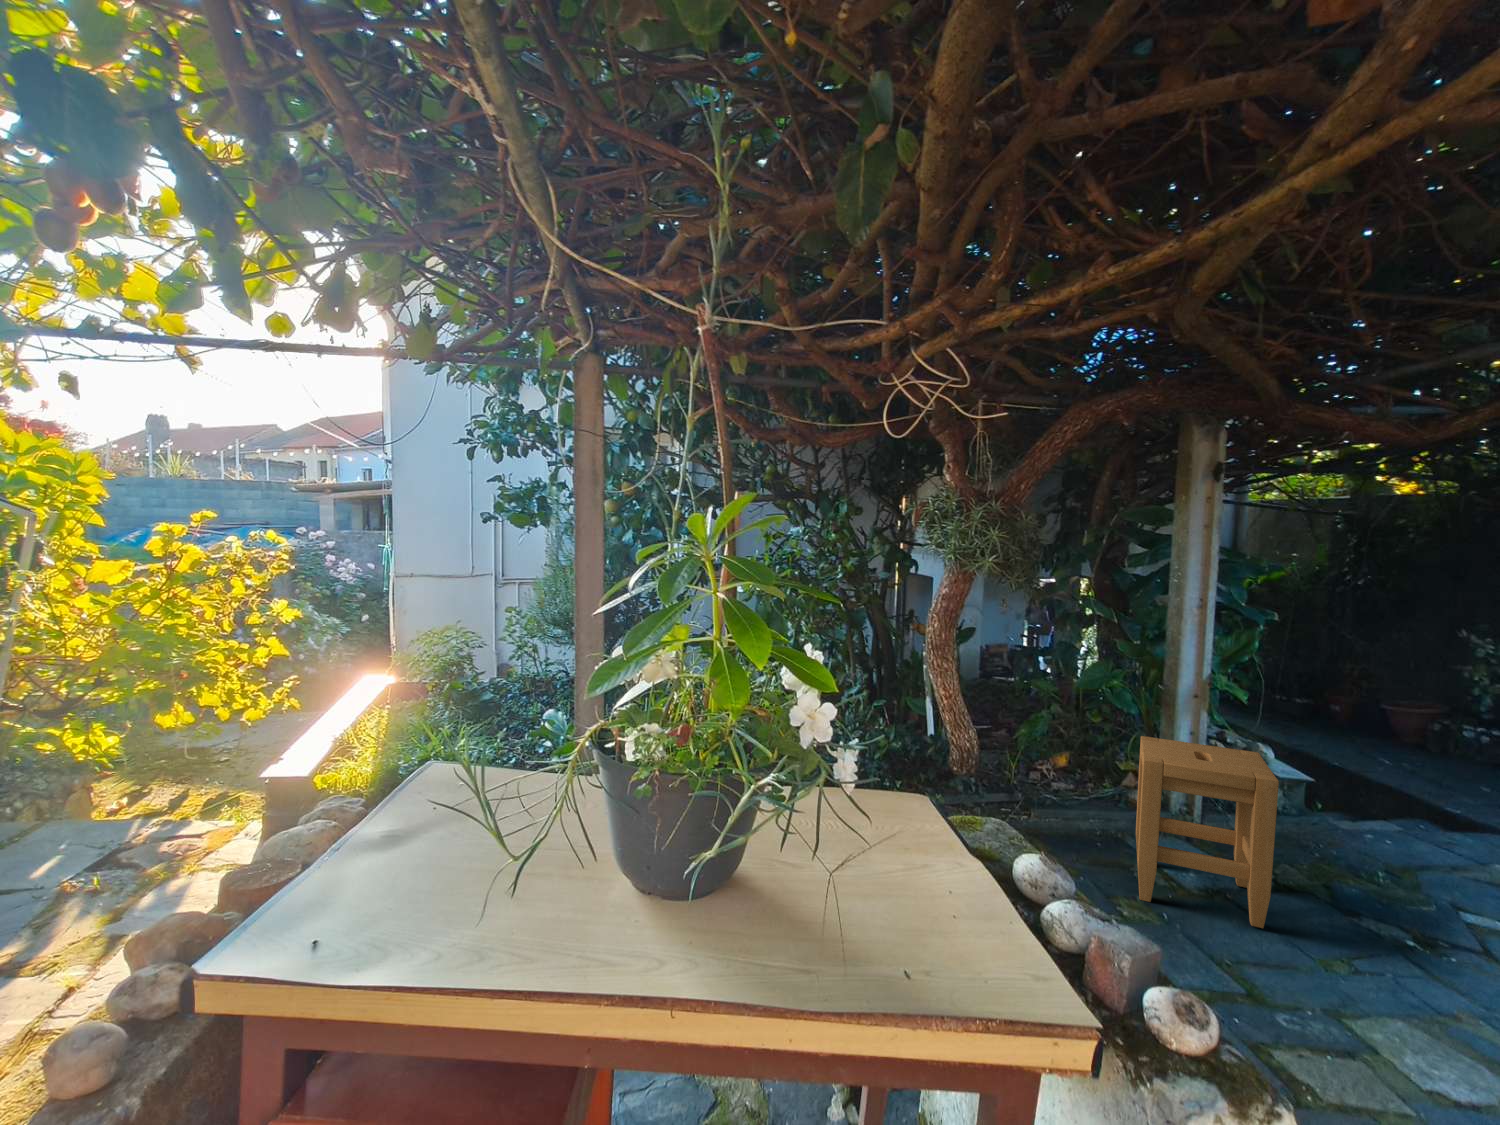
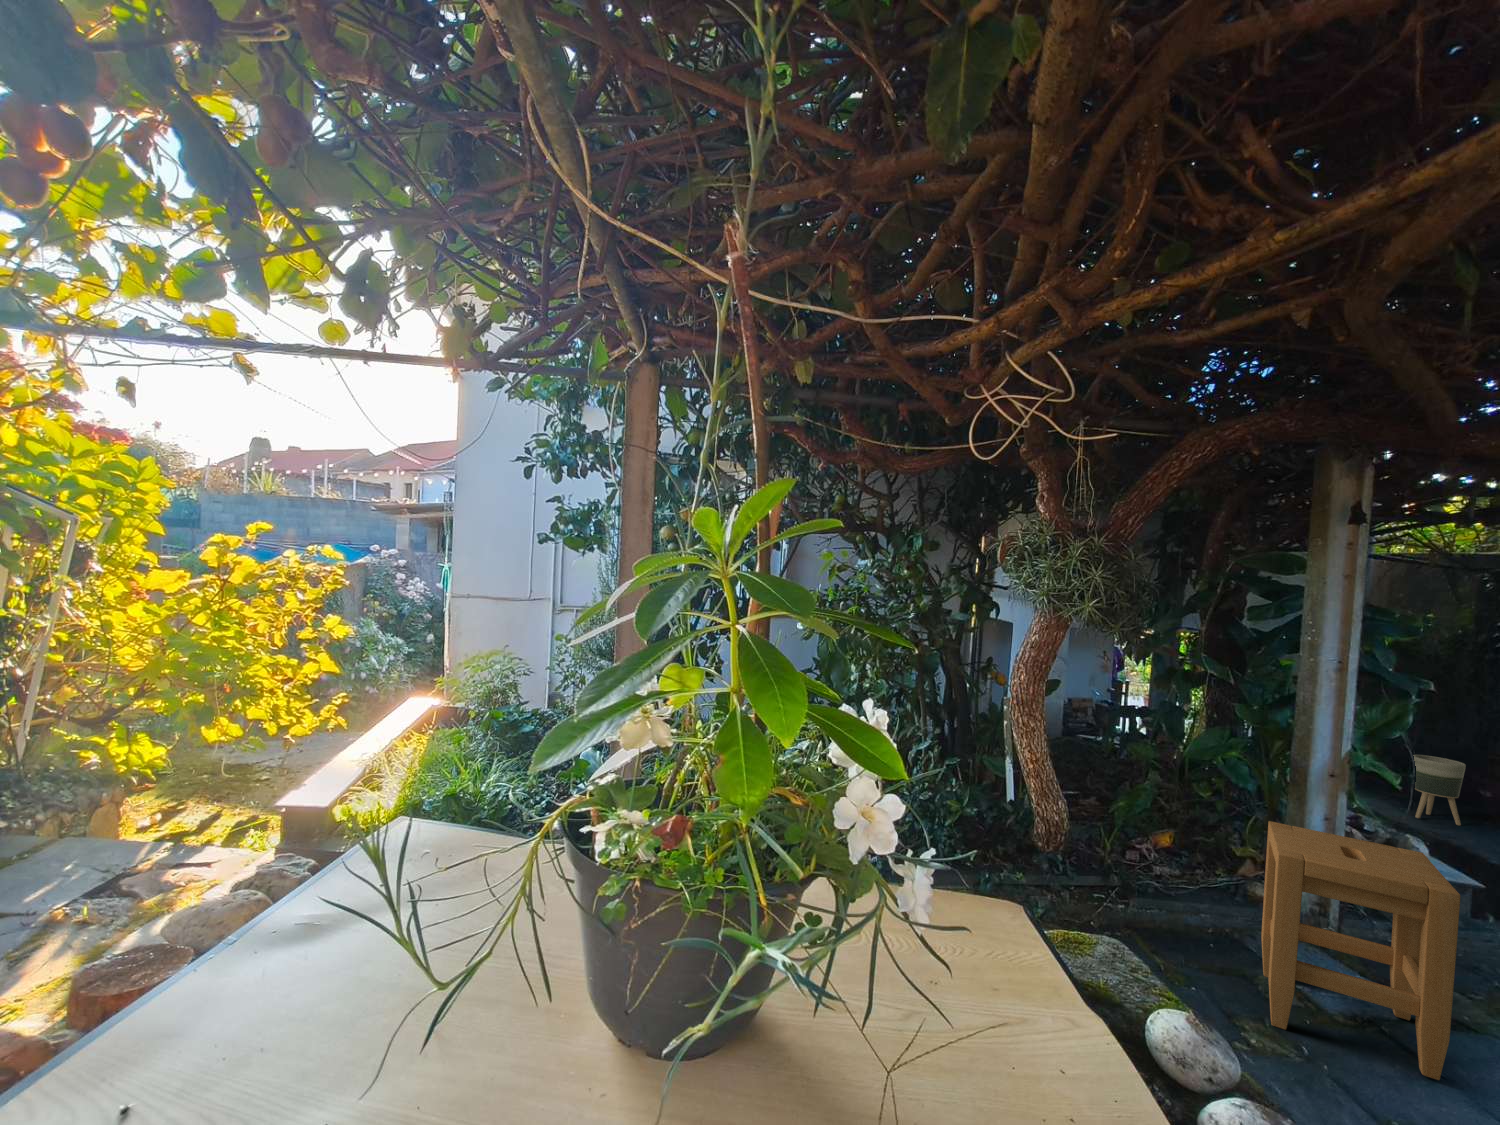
planter: none [1275,678,1317,736] -> present [1413,755,1466,826]

